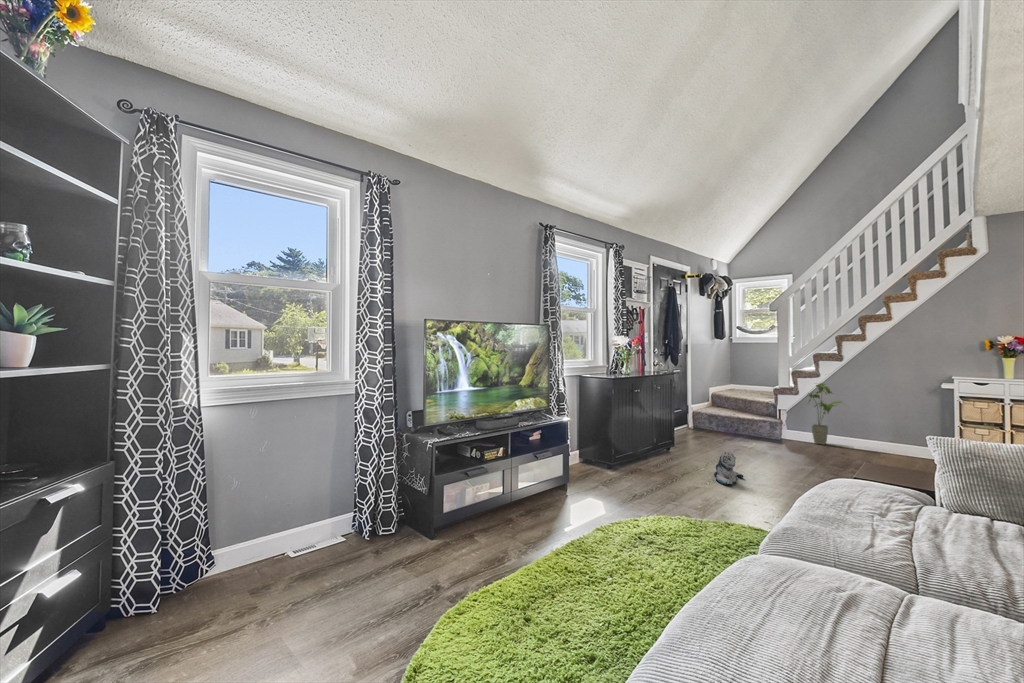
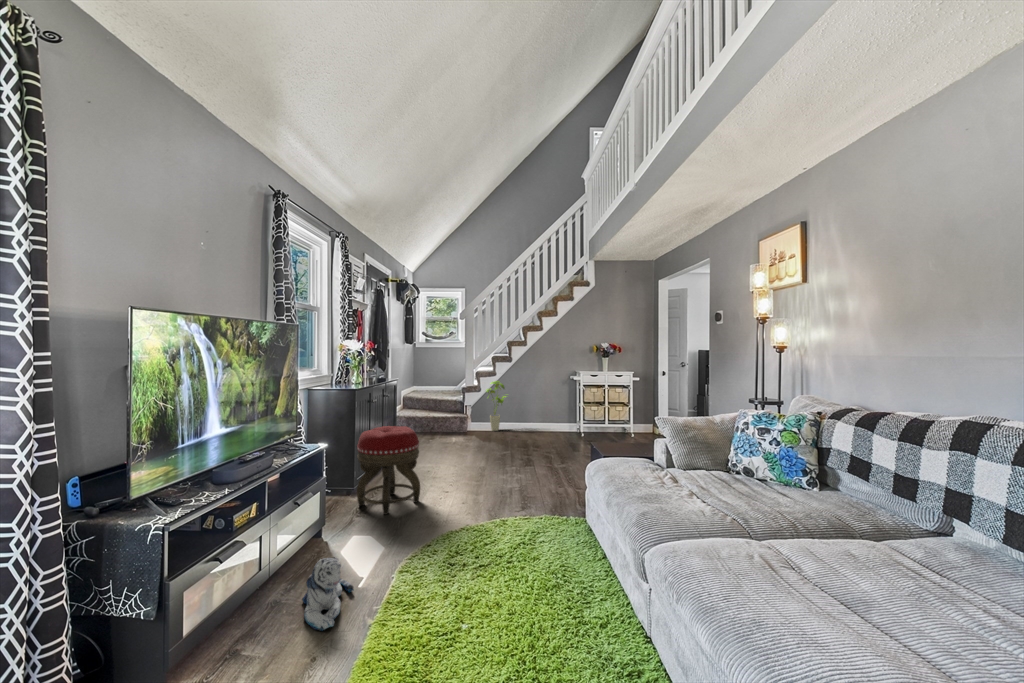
footstool: none [607,413,665,491] -> present [357,426,420,515]
plush toy: present [714,452,743,485] -> present [302,557,354,631]

